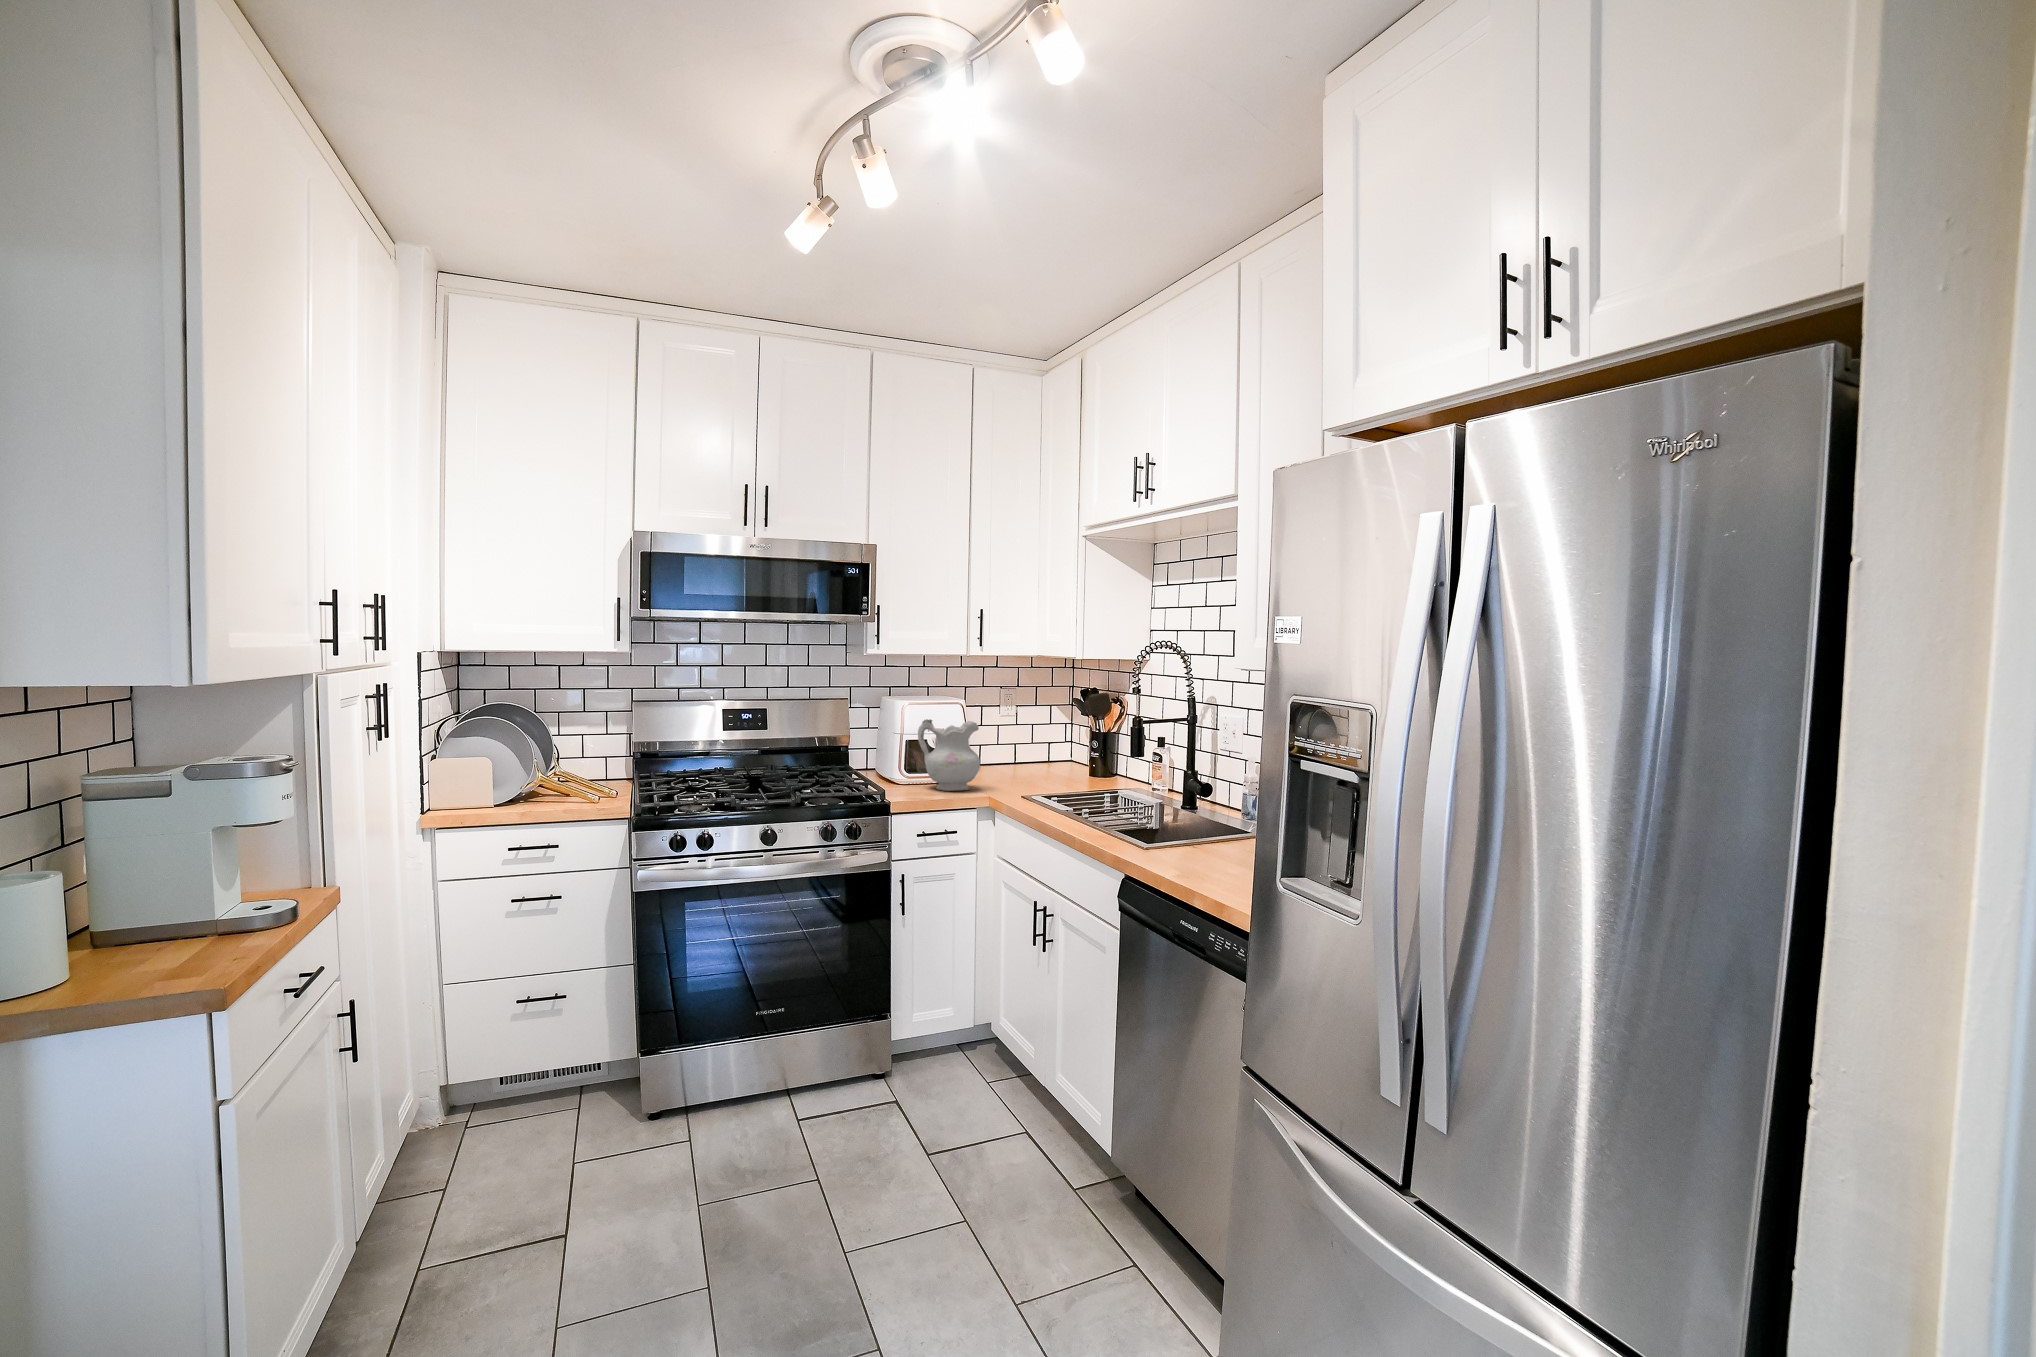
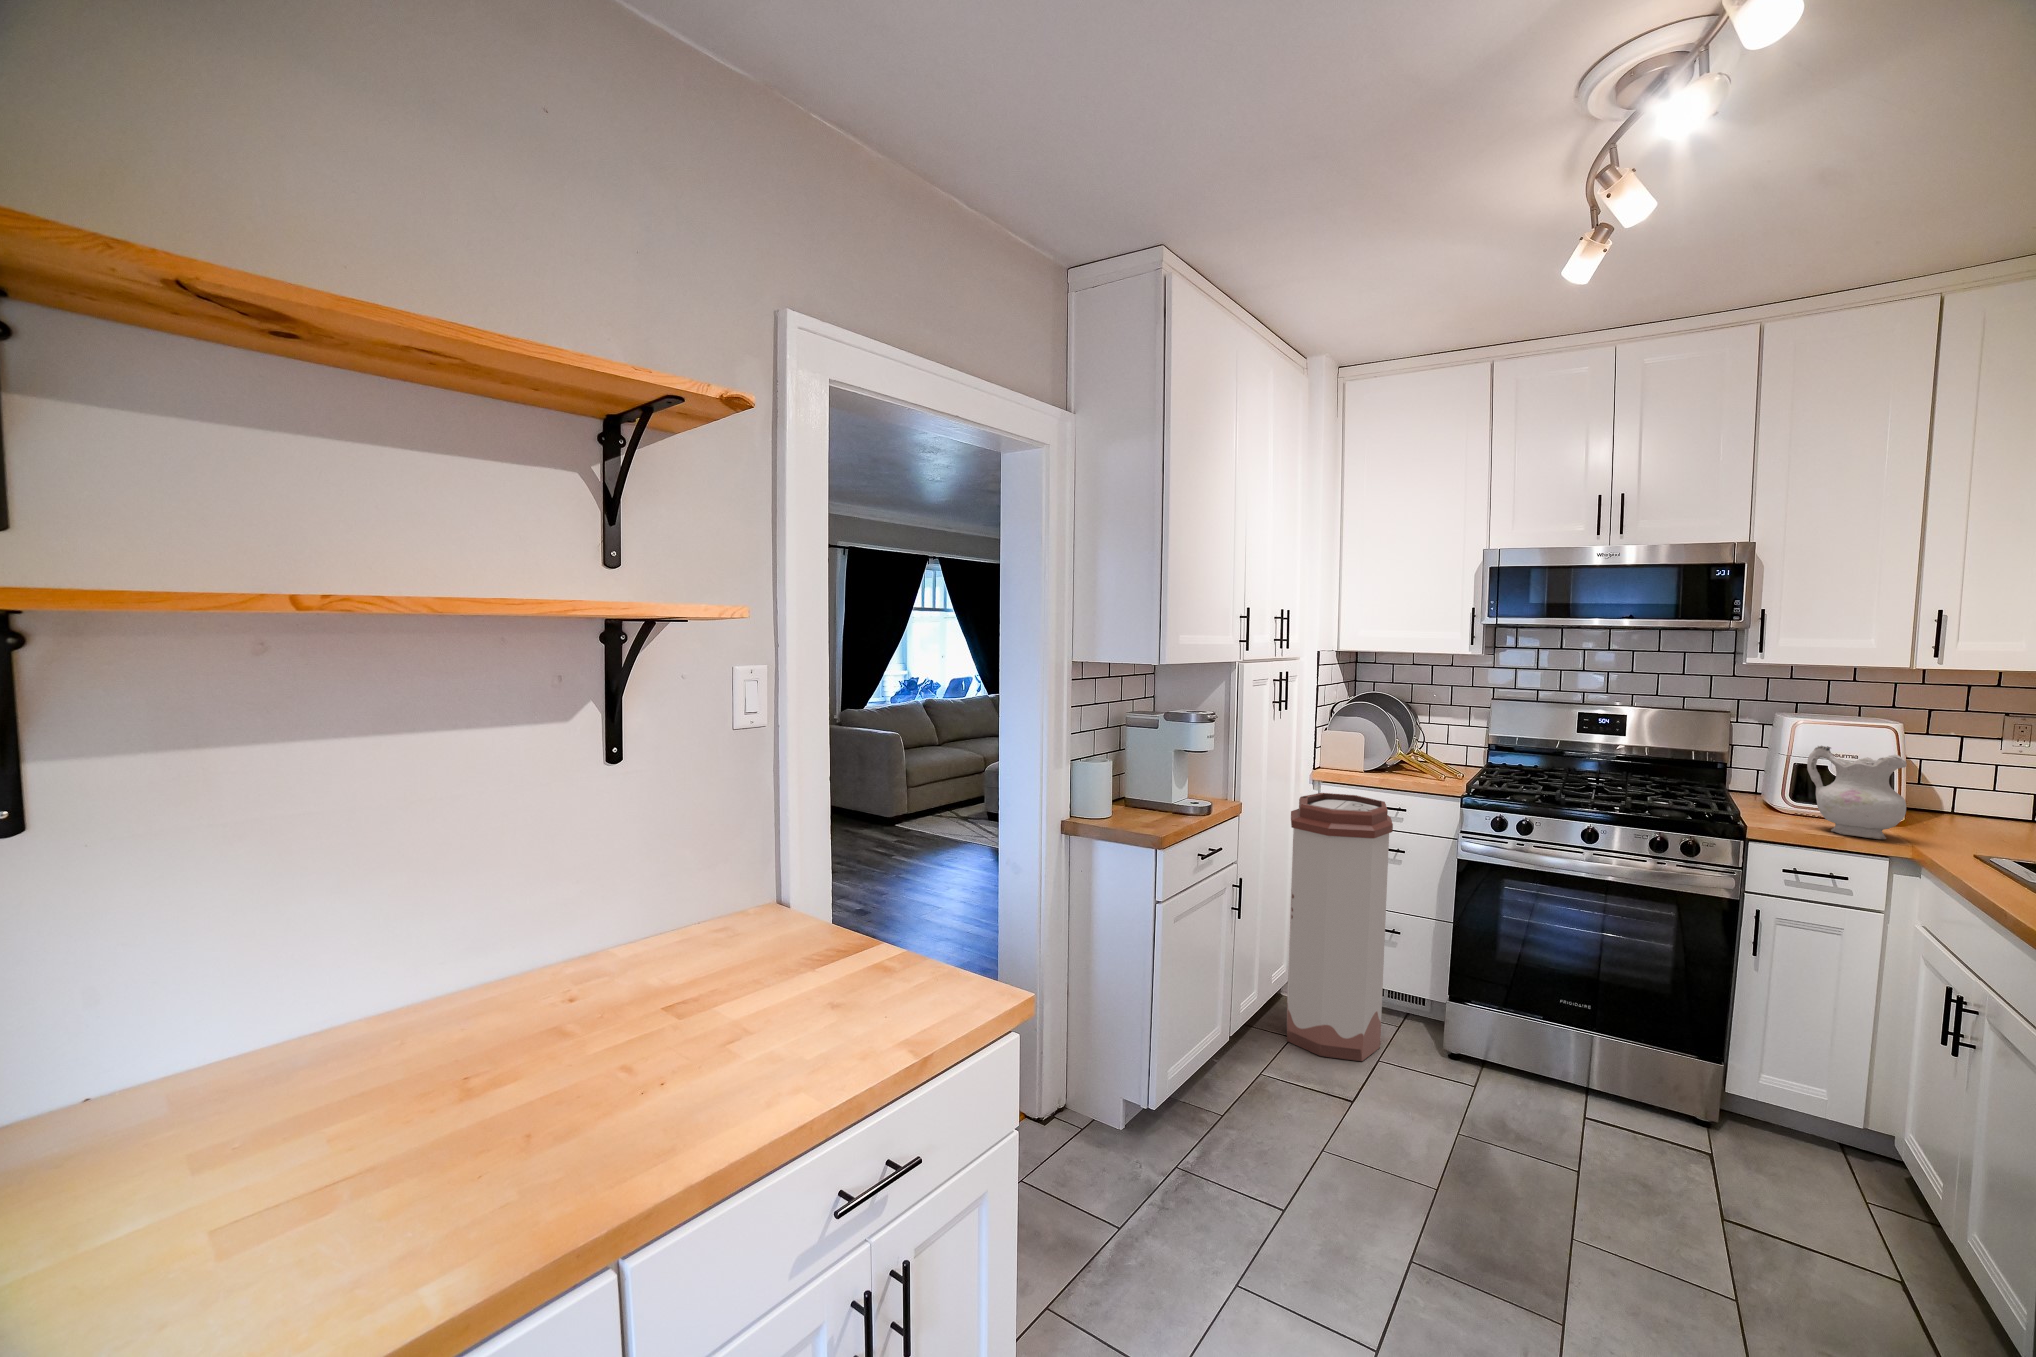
trash can: none [408,840,562,1209] -> present [1286,793,1393,1061]

